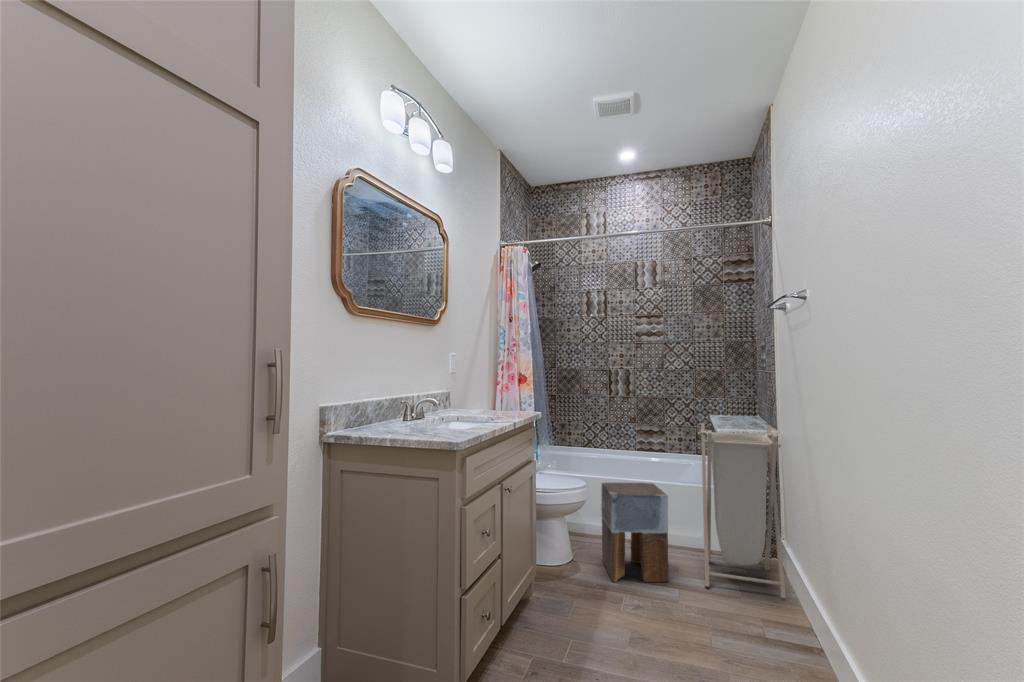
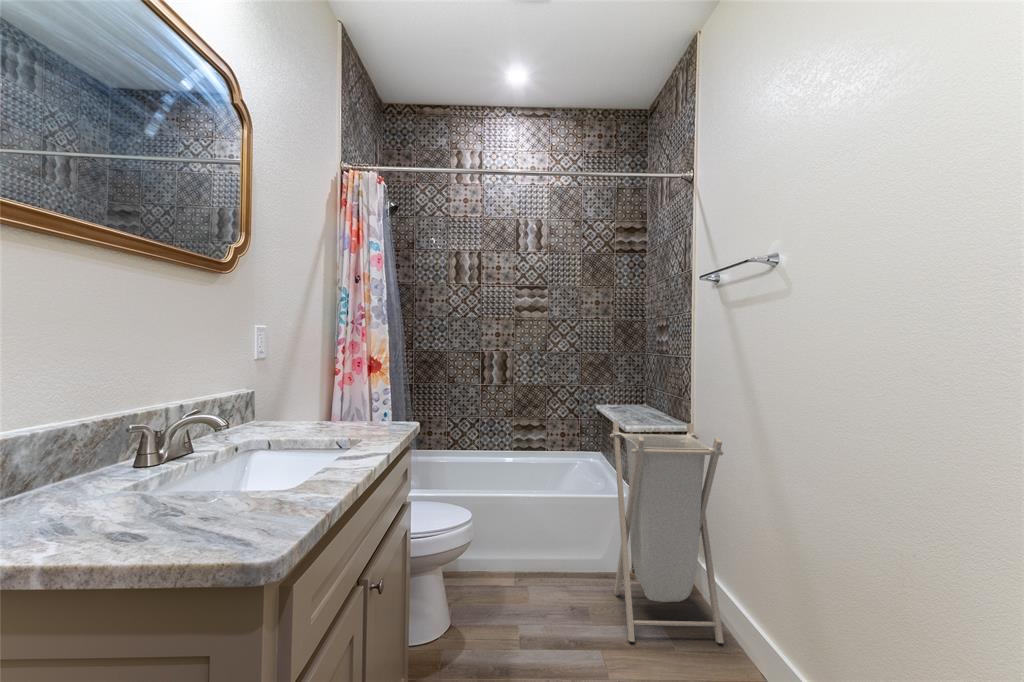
stool: present [601,483,669,582] -> none [490,504,586,658]

